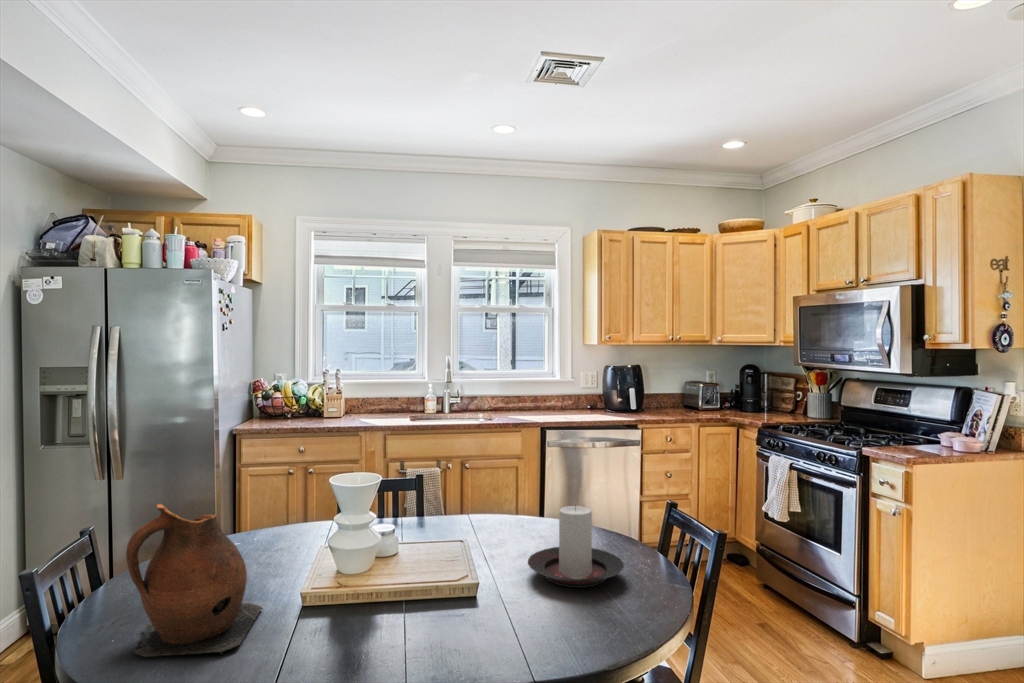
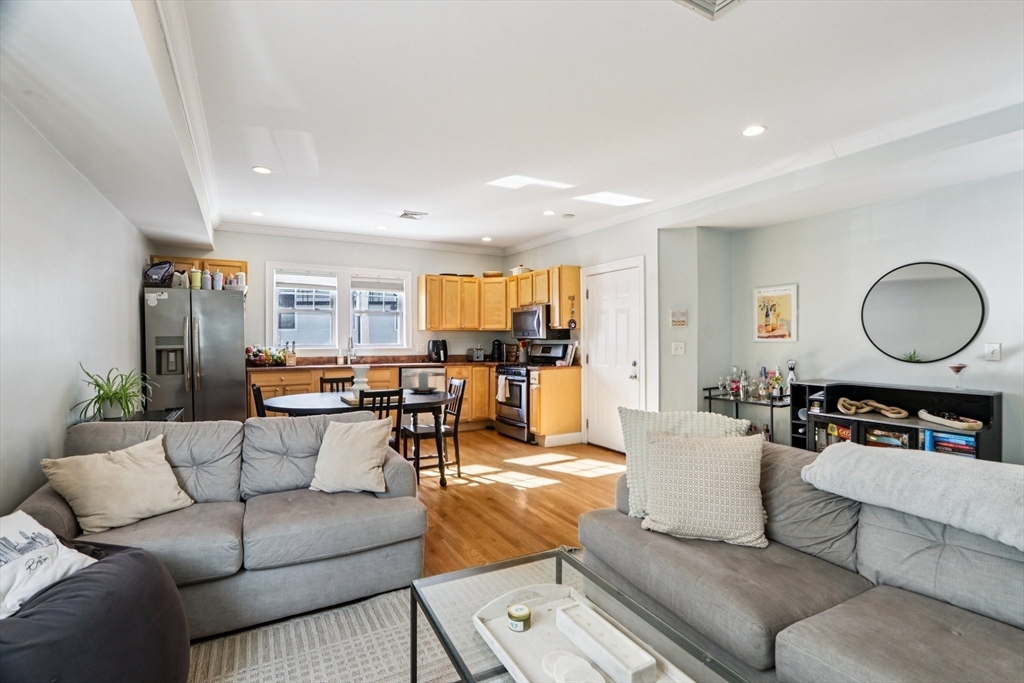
ceramic pitcher: present [126,504,263,657] -> none [302,364,336,402]

